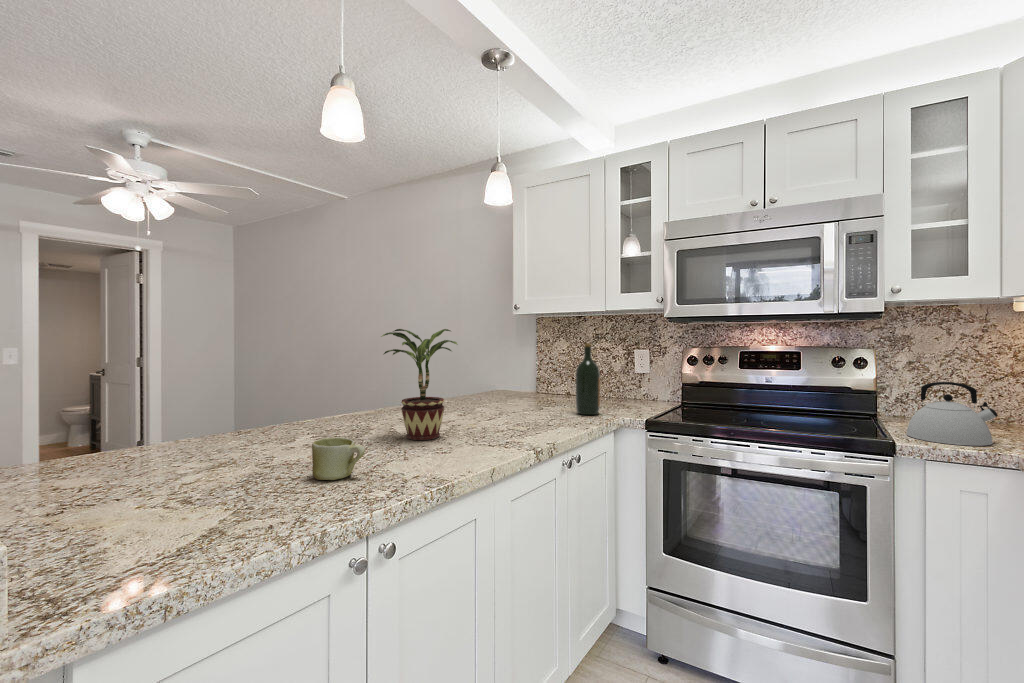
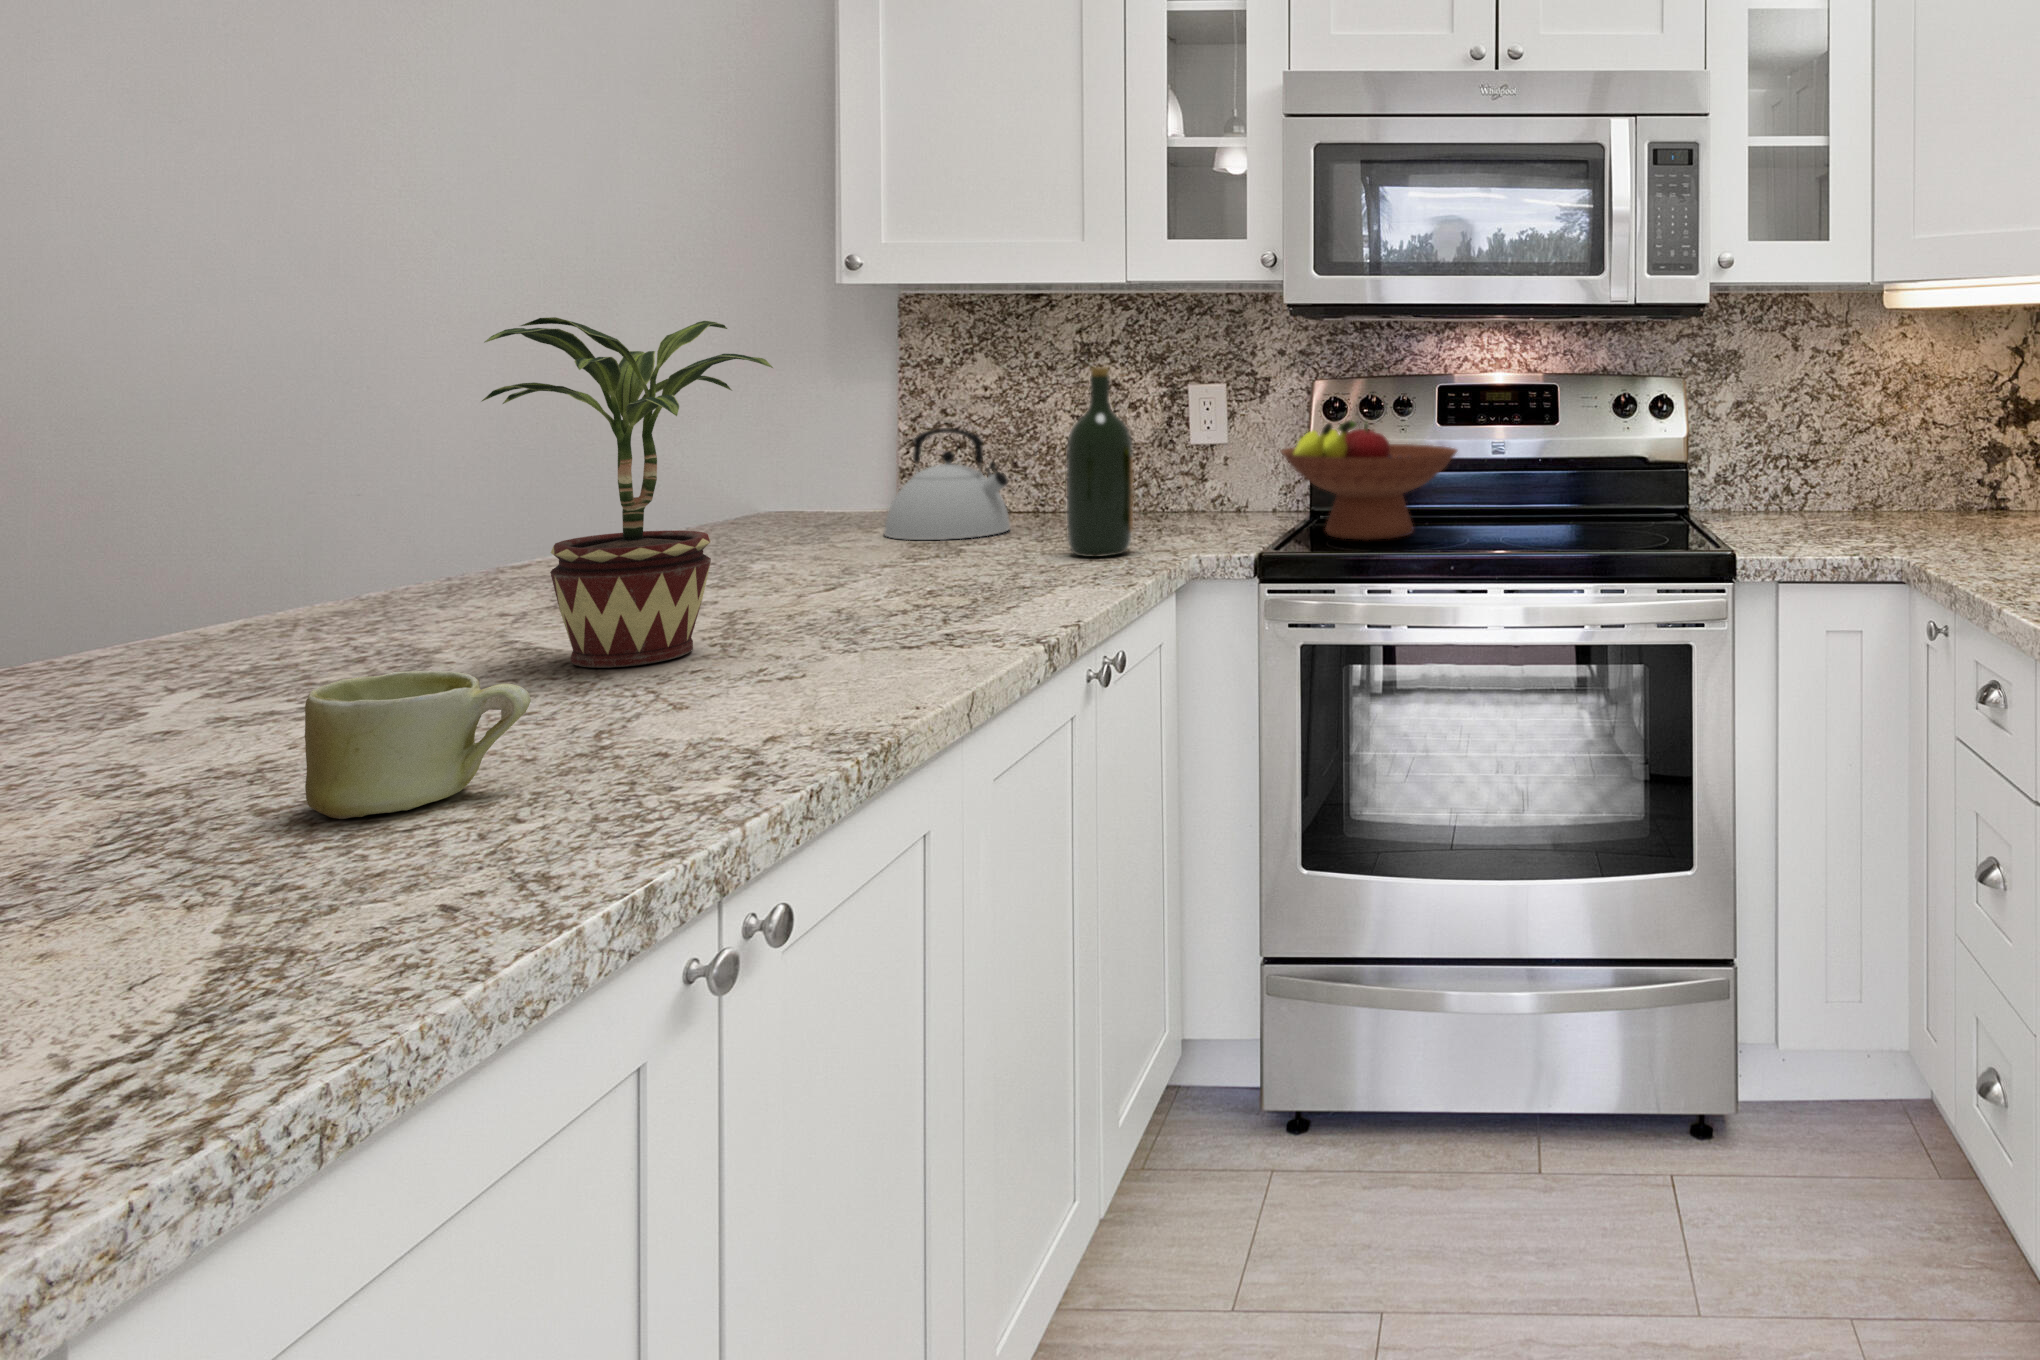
fruit bowl: none [662,366,743,417] -> present [1281,420,1457,540]
kettle: present [906,382,998,446] -> present [884,428,1010,540]

